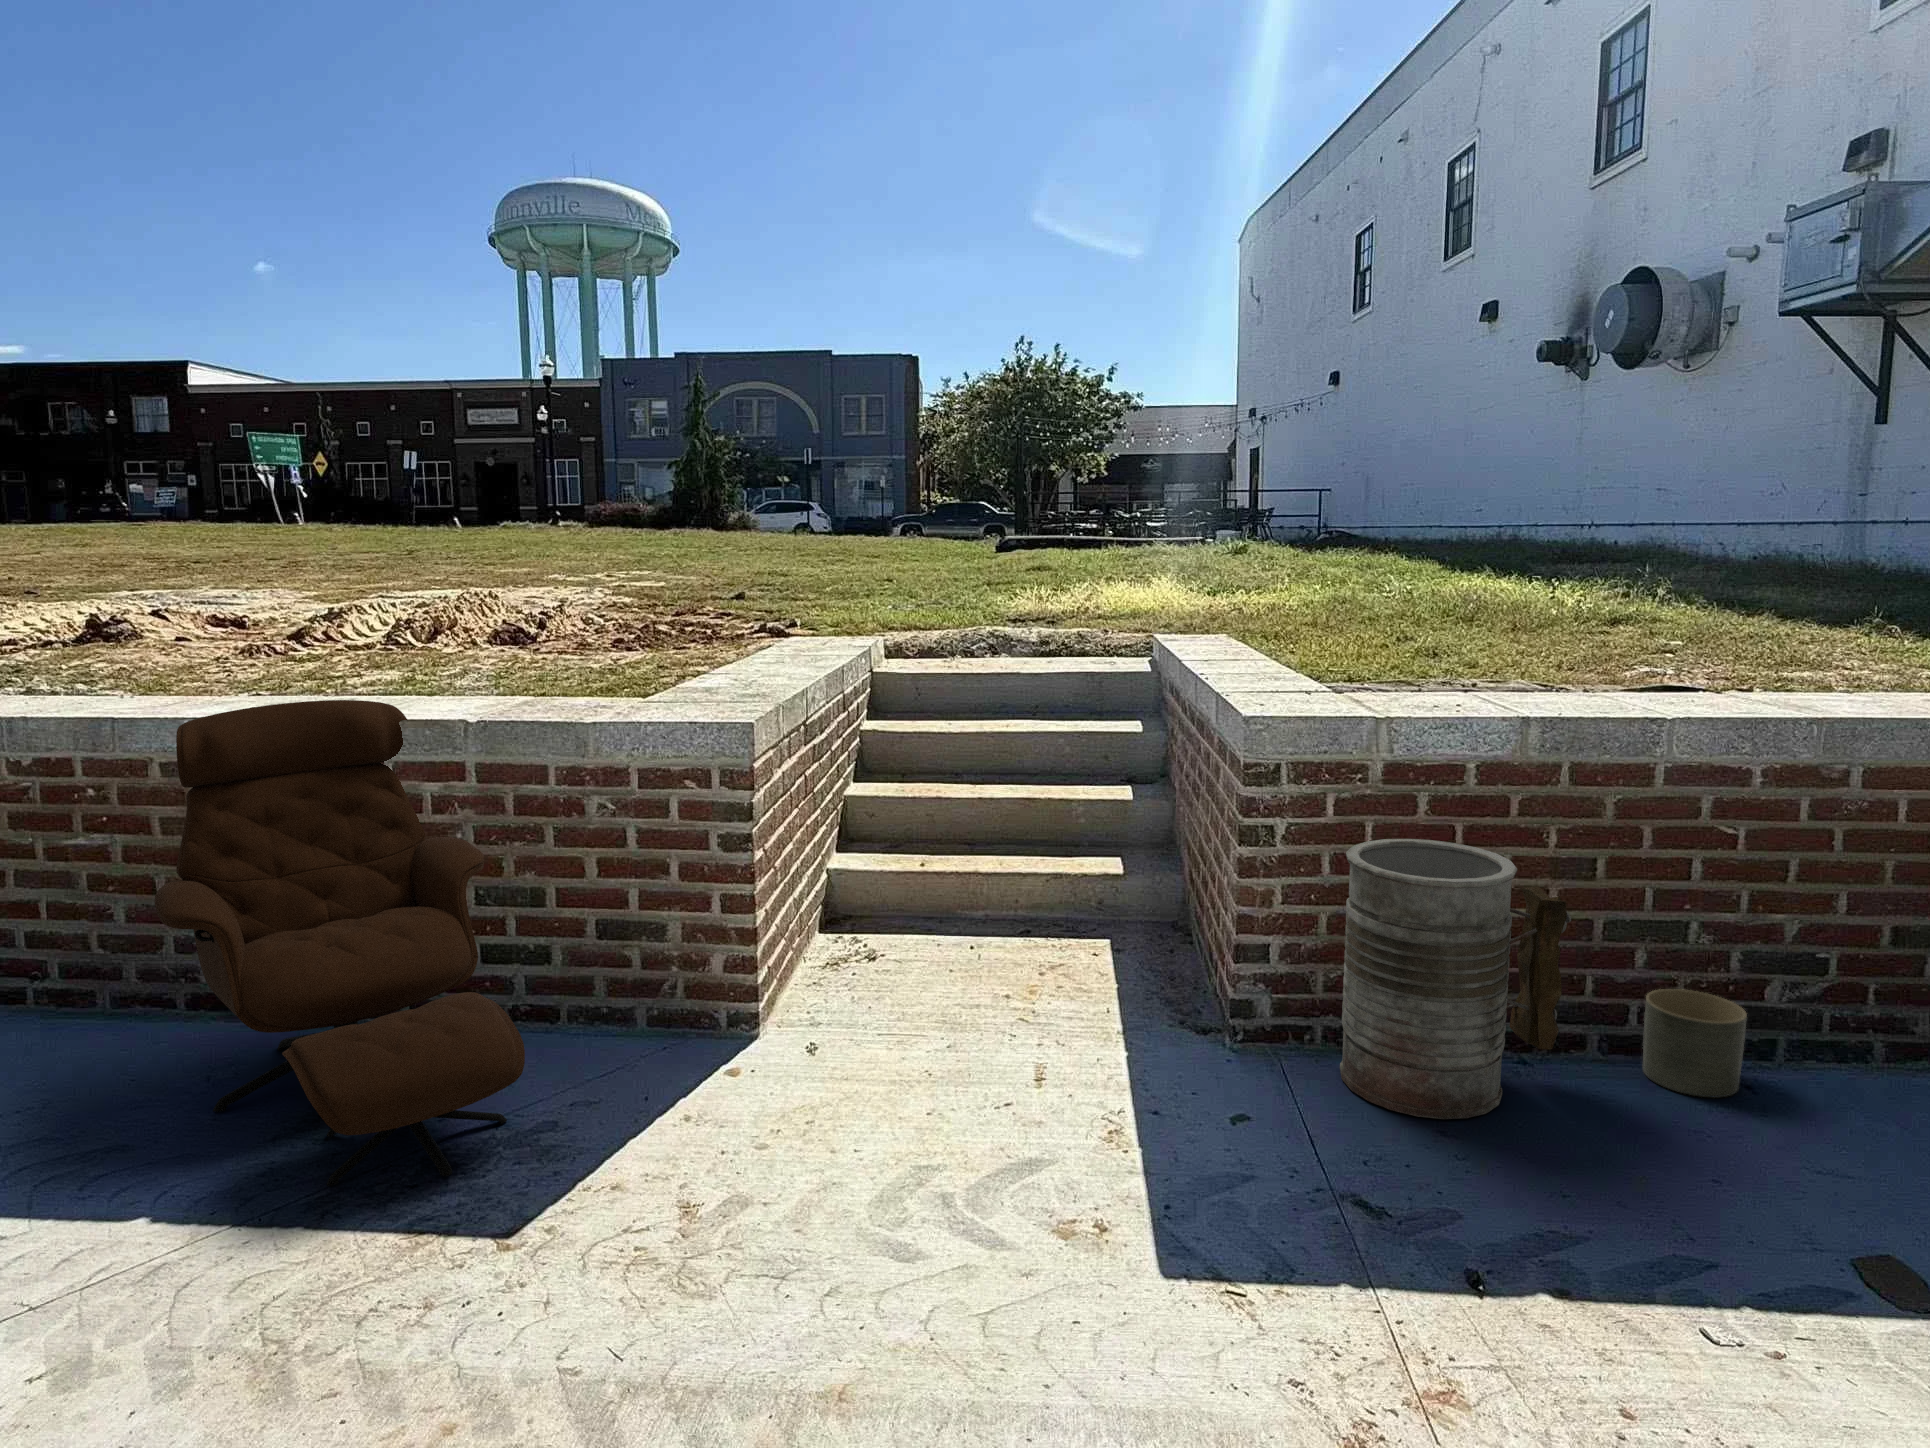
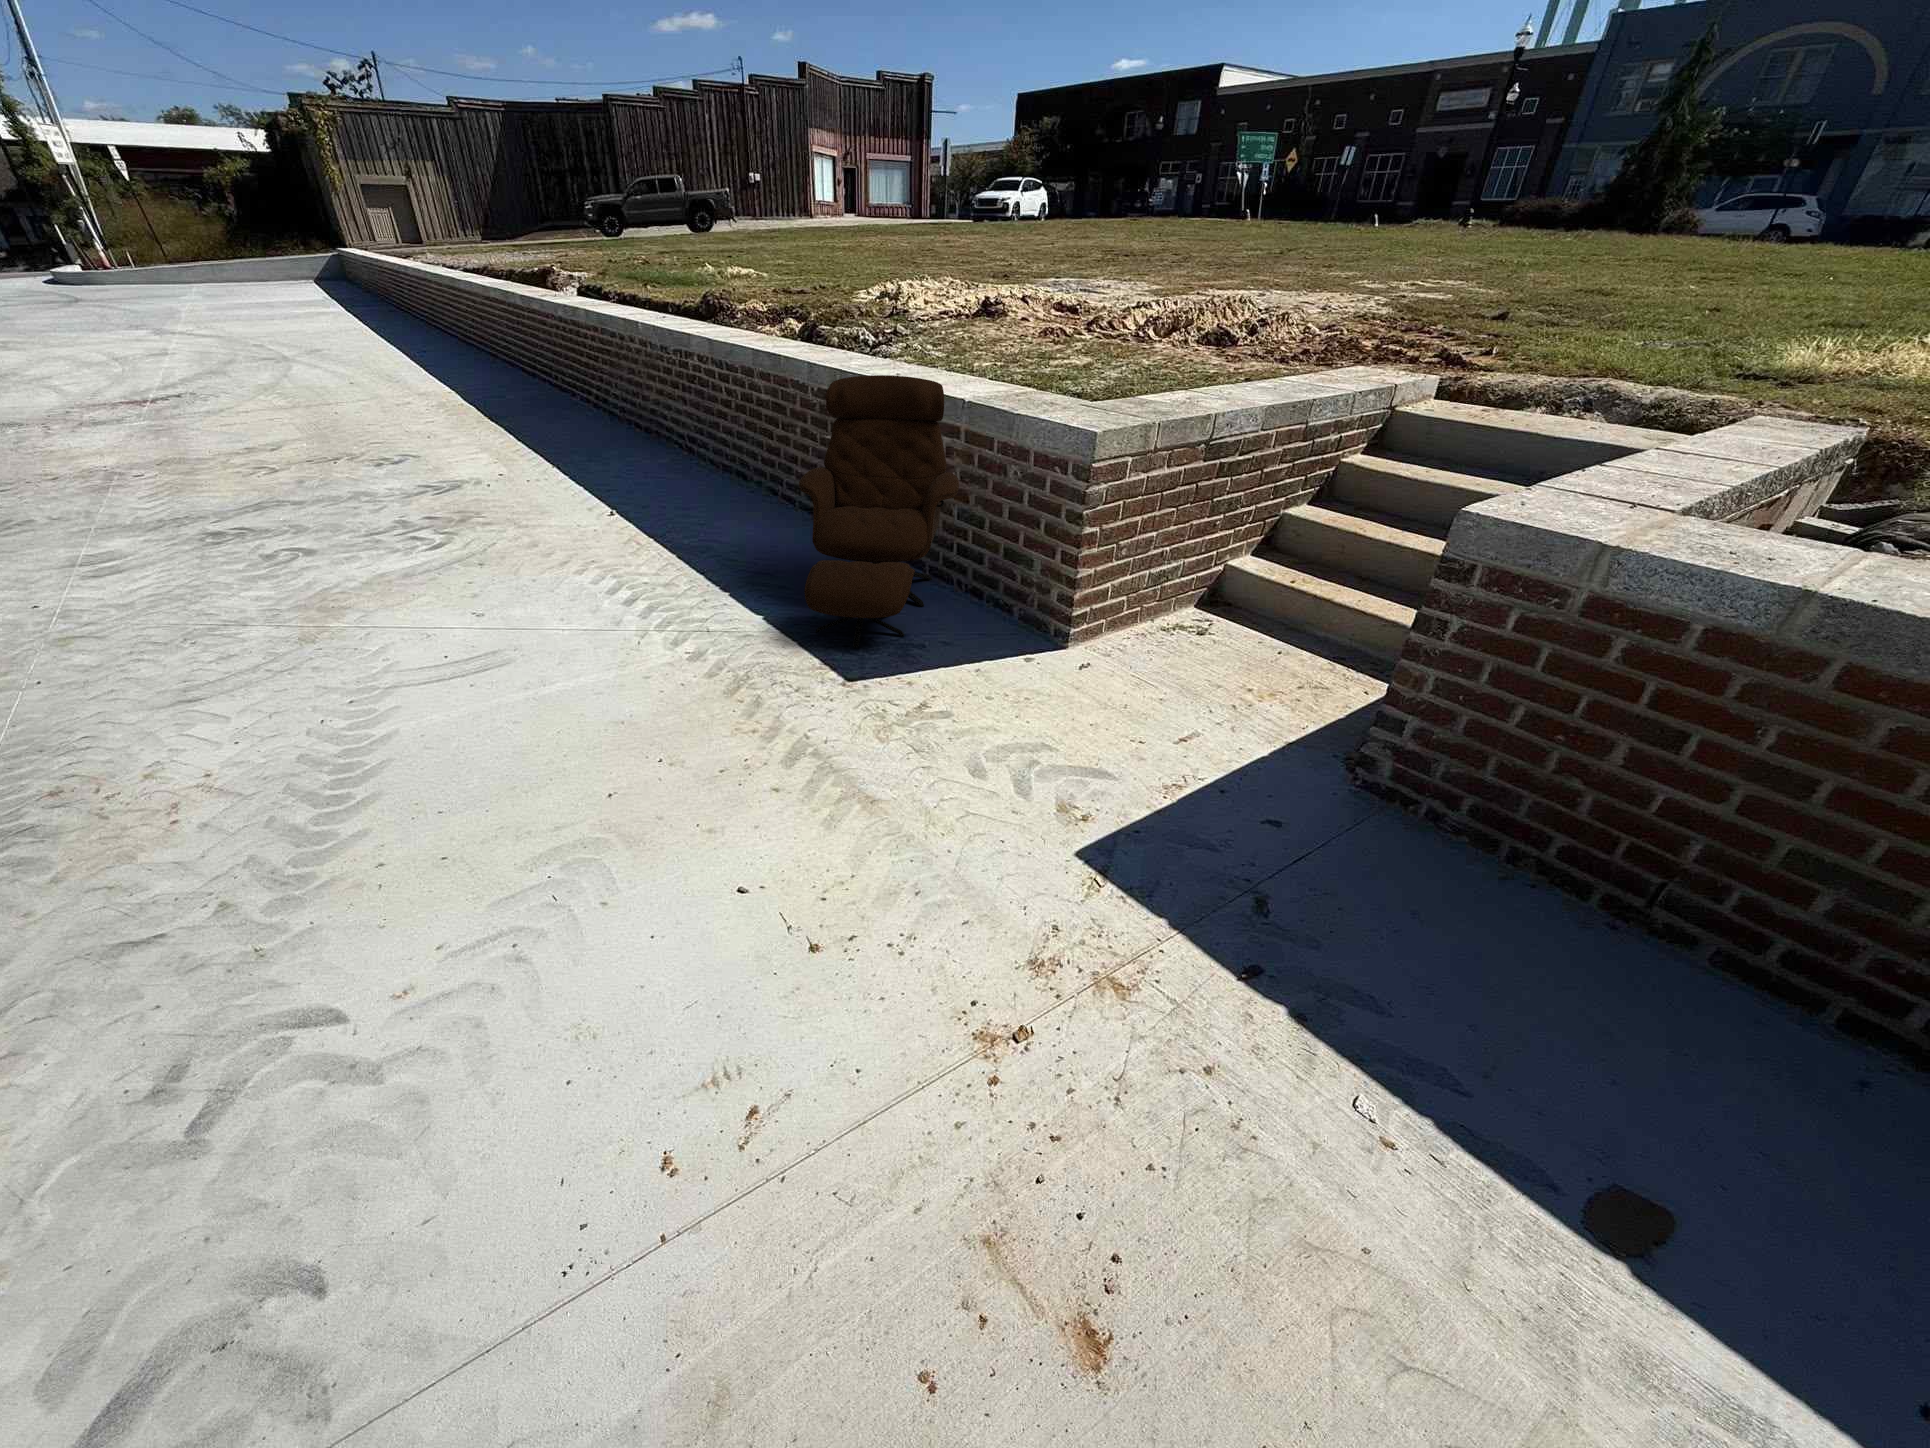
trash can: present [1340,839,1571,1119] -> none [1376,661,1667,916]
planter: present [1643,989,1747,1098] -> none [1701,923,1871,1049]

